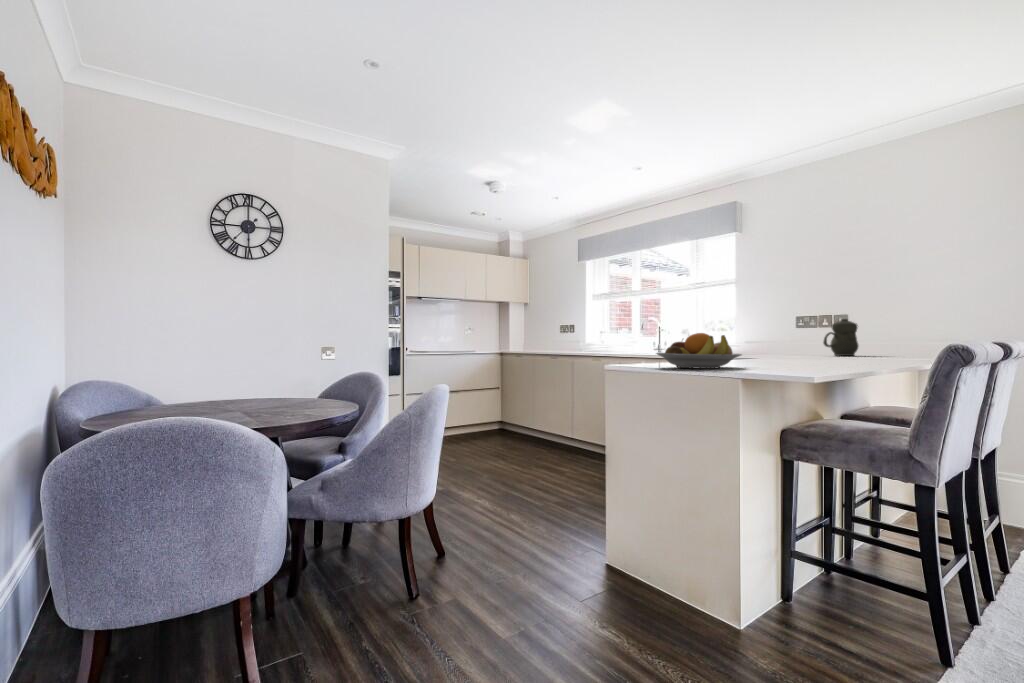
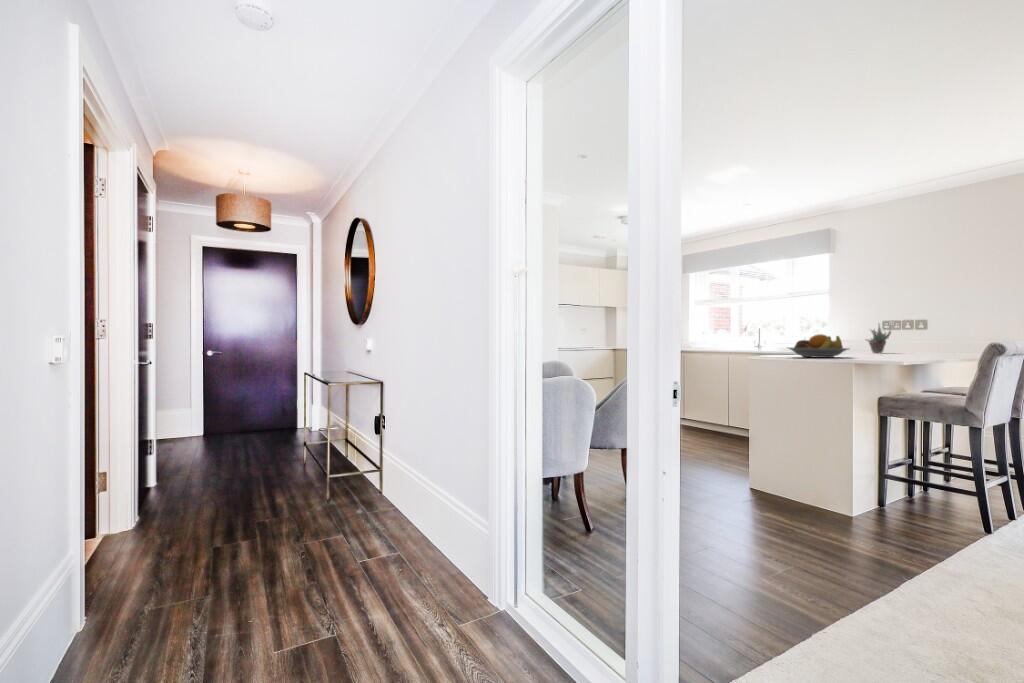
succulent plant: none [773,318,806,358] -> present [867,325,891,353]
teapot: present [823,319,858,356] -> none [905,323,935,352]

